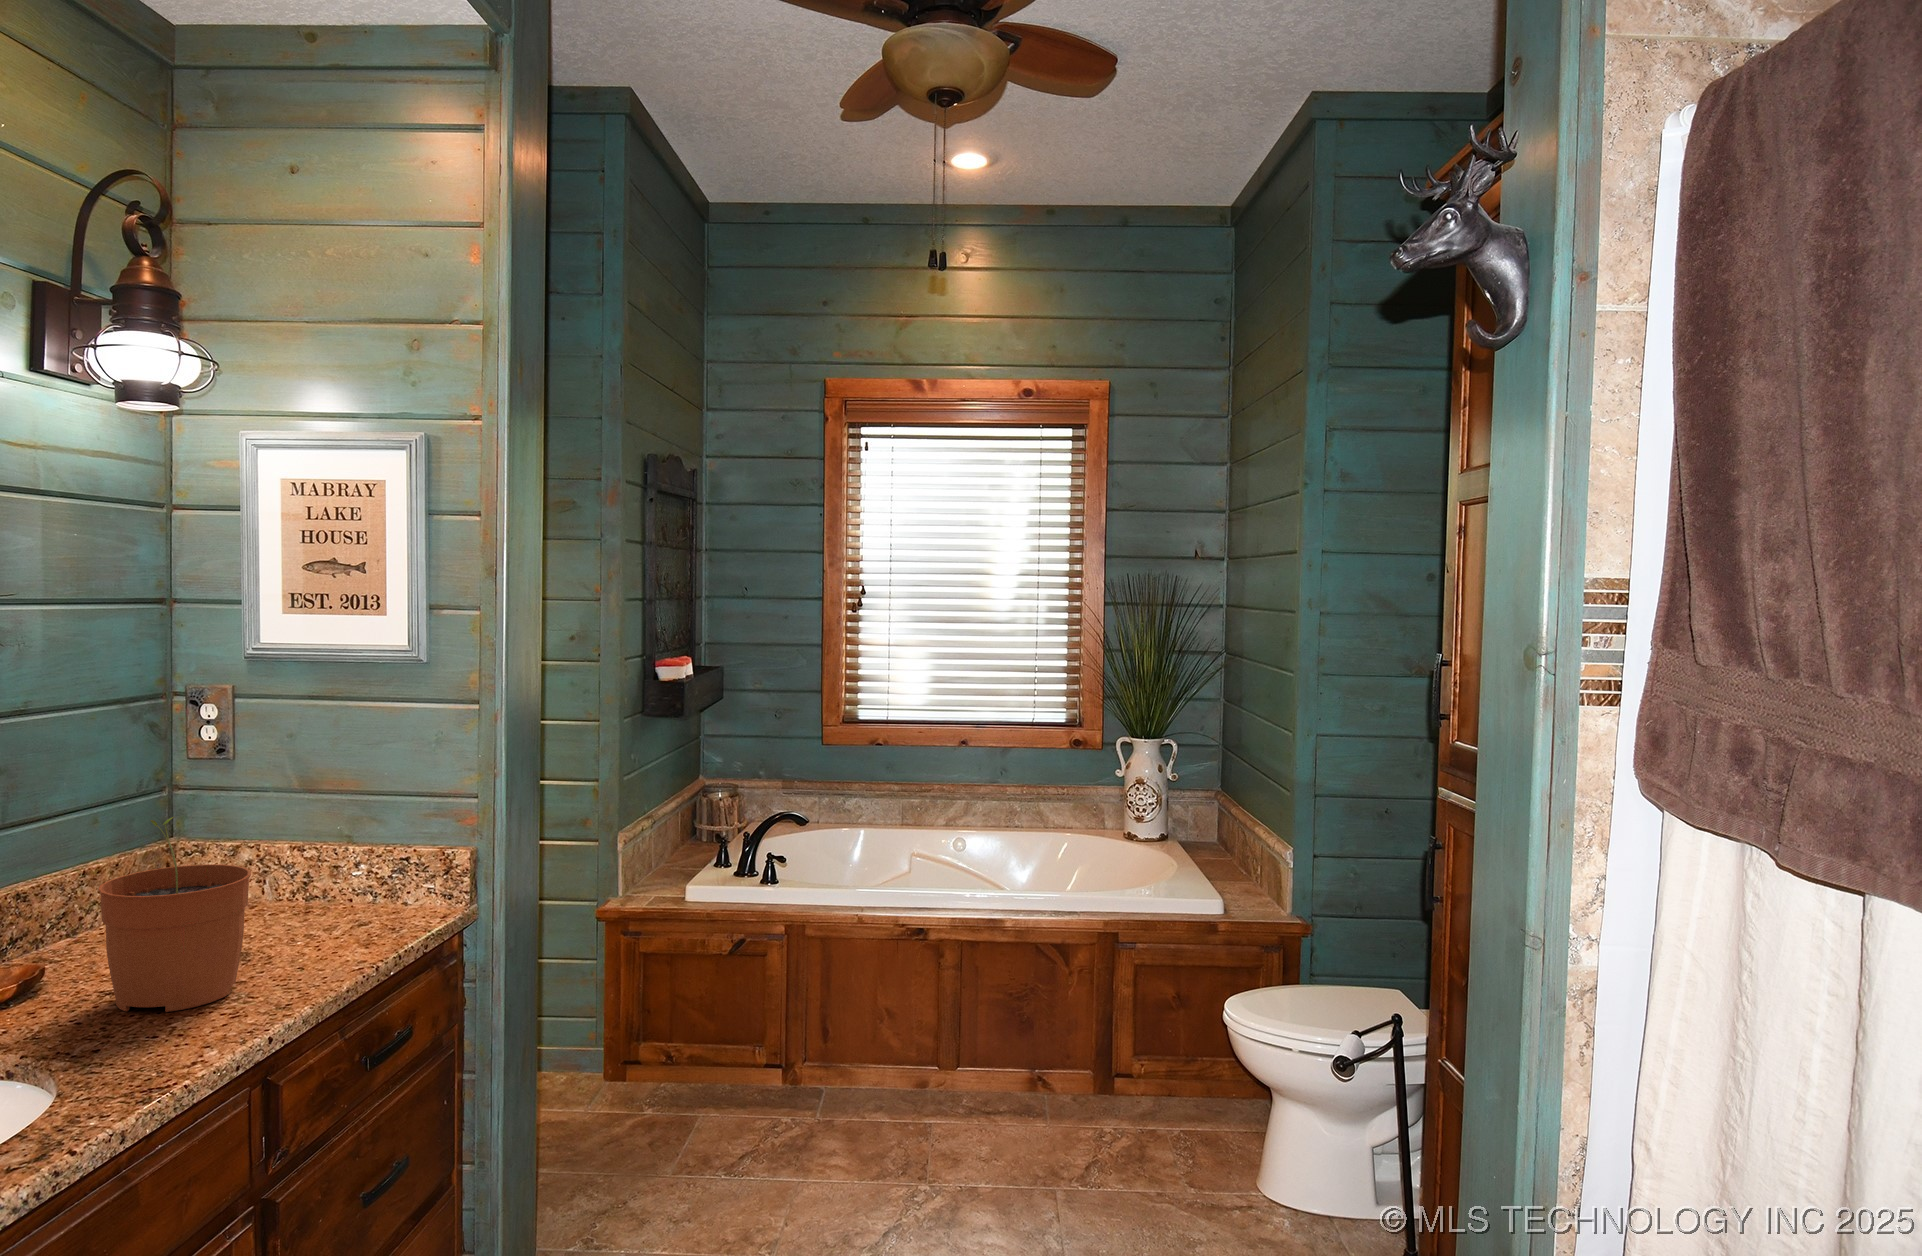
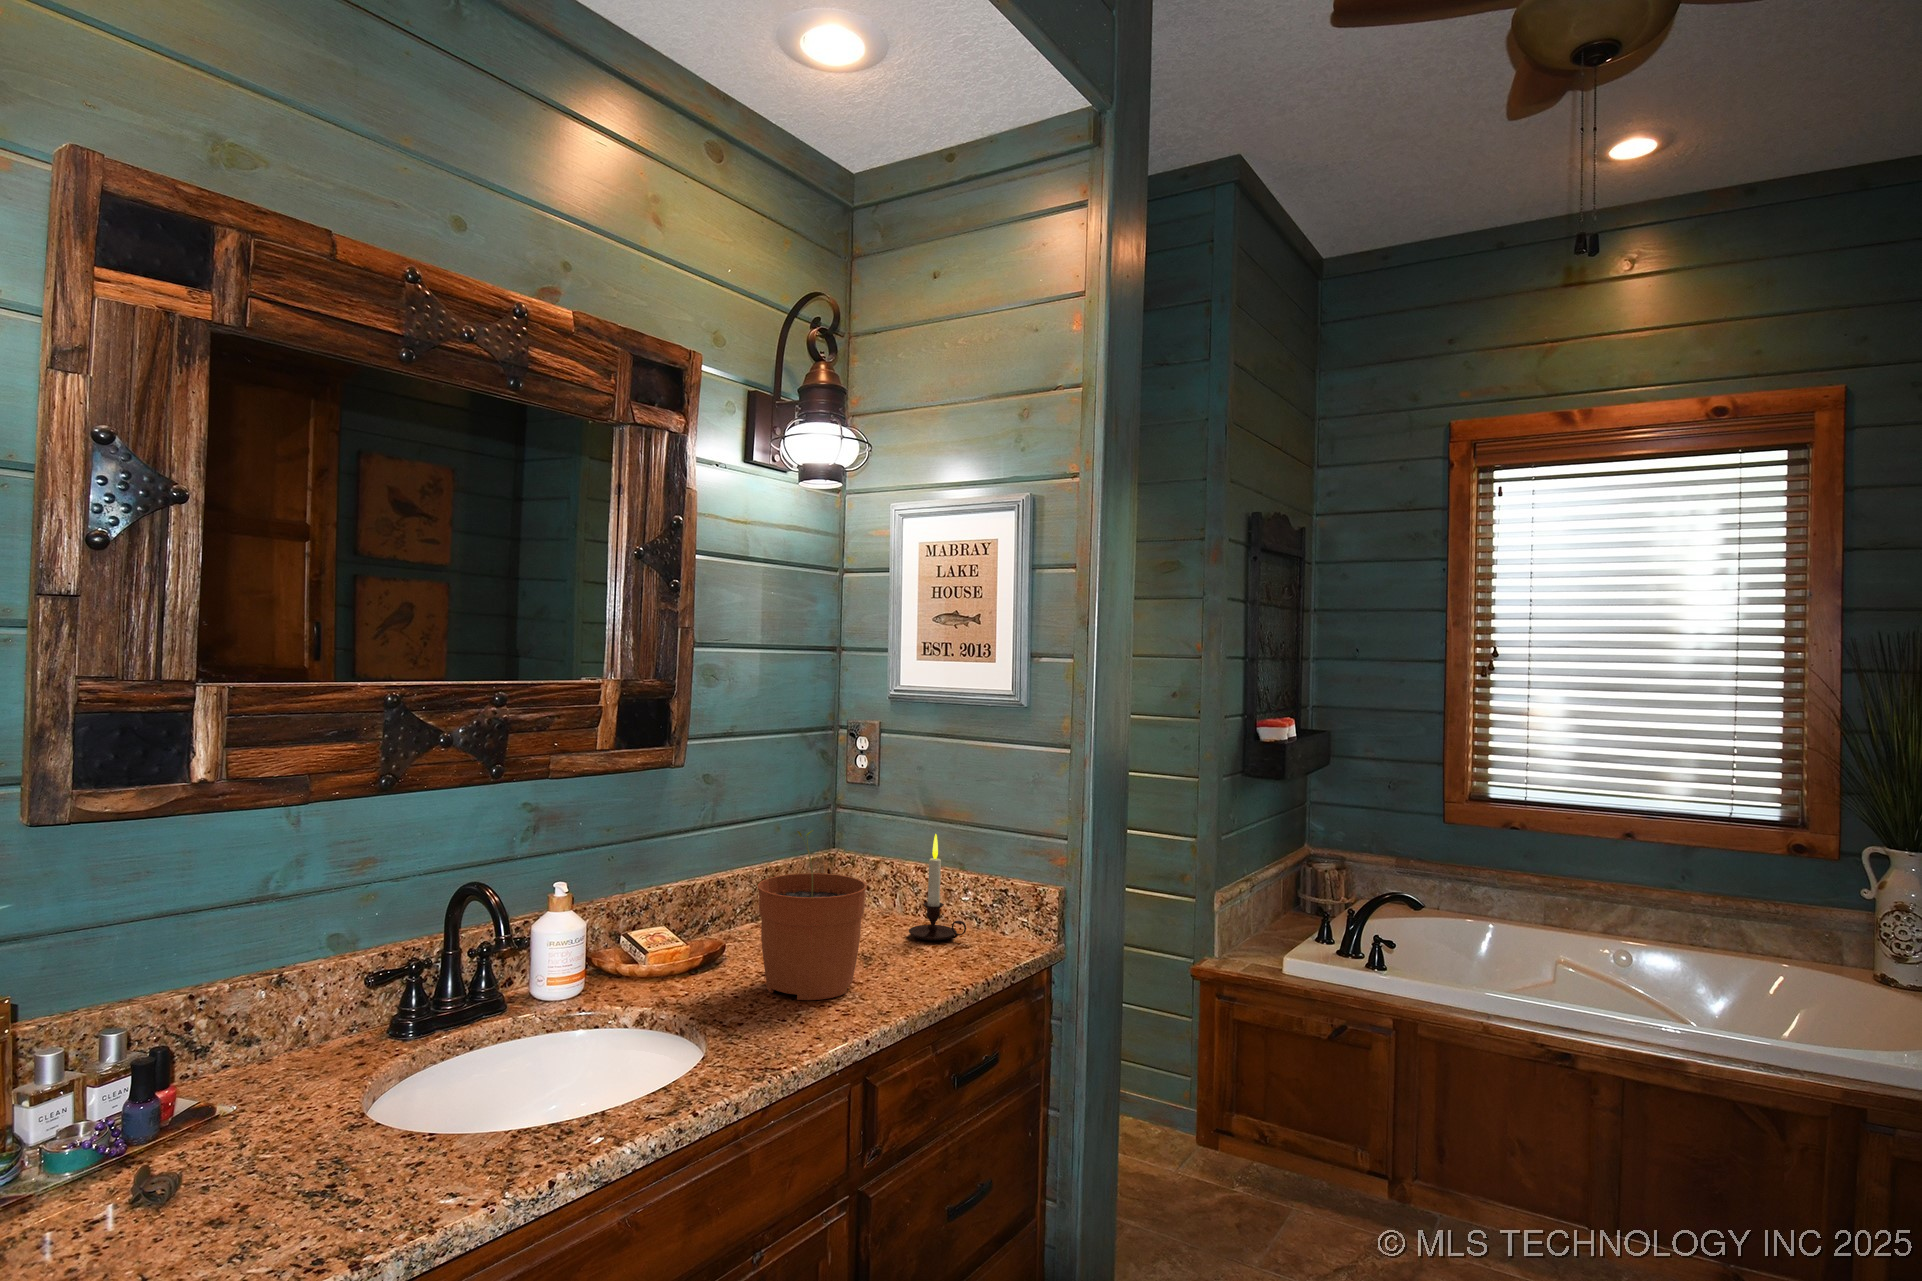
candle: none [292,806,365,923] -> present [909,834,966,940]

